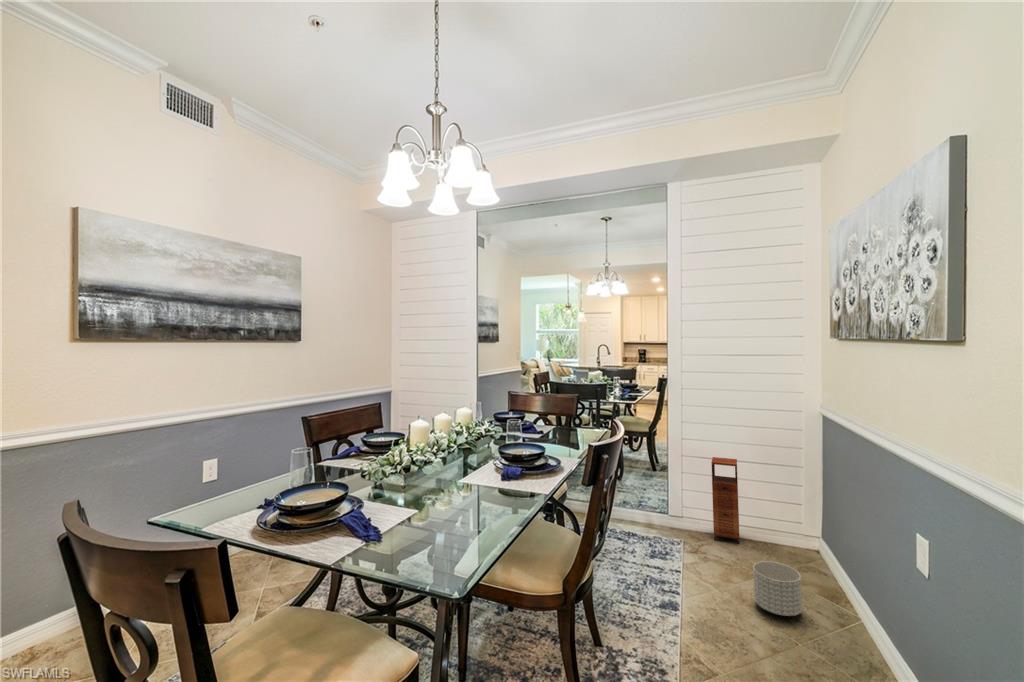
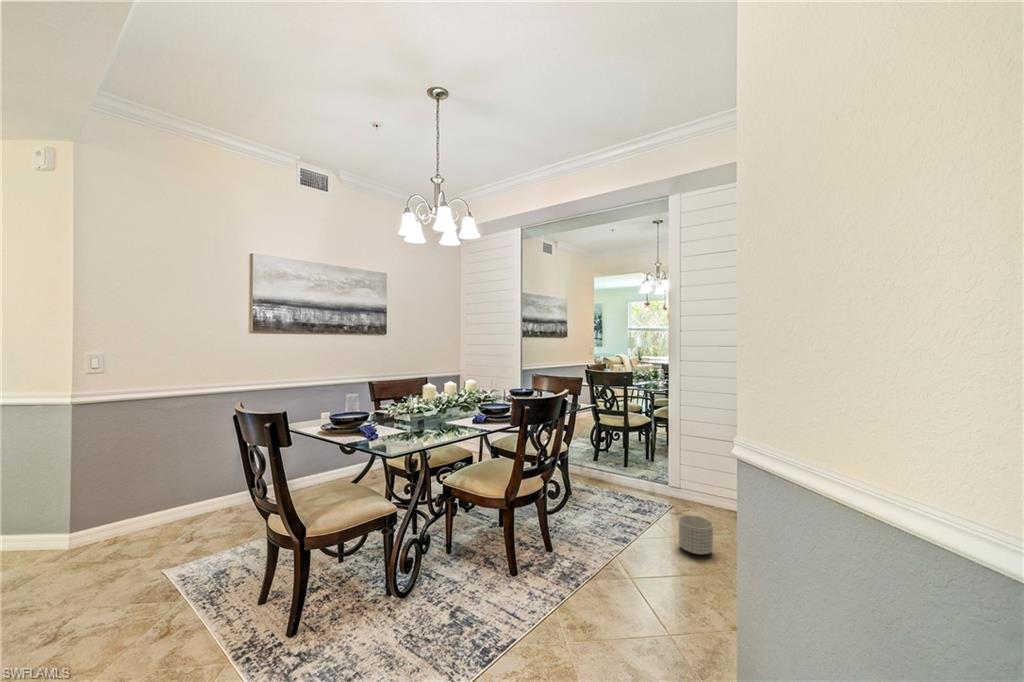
storage cabinet: present [711,457,739,544] -> none [683,438,709,510]

